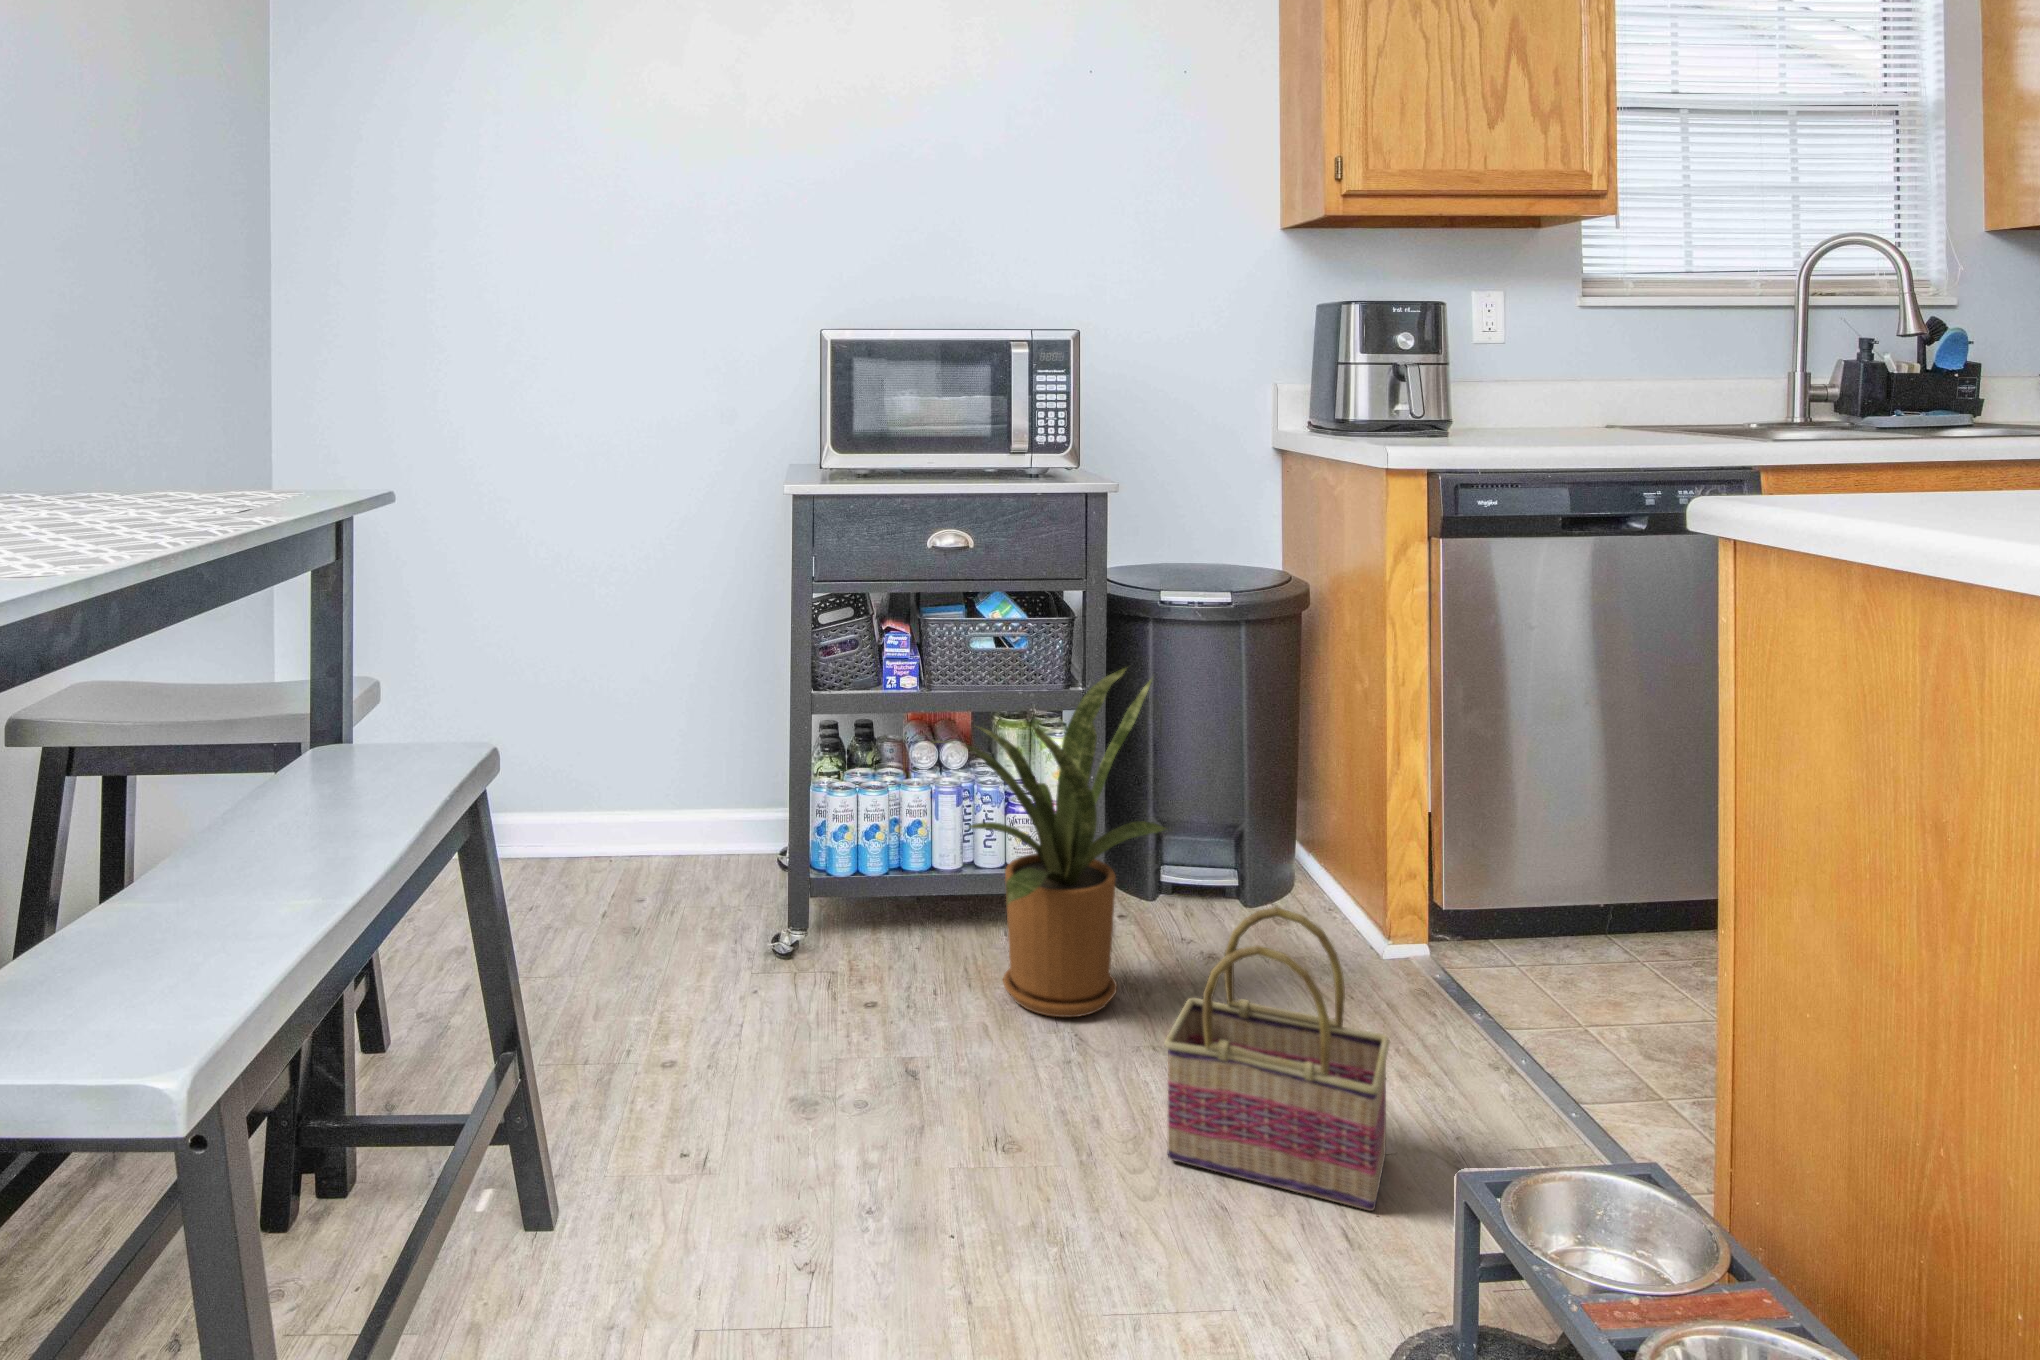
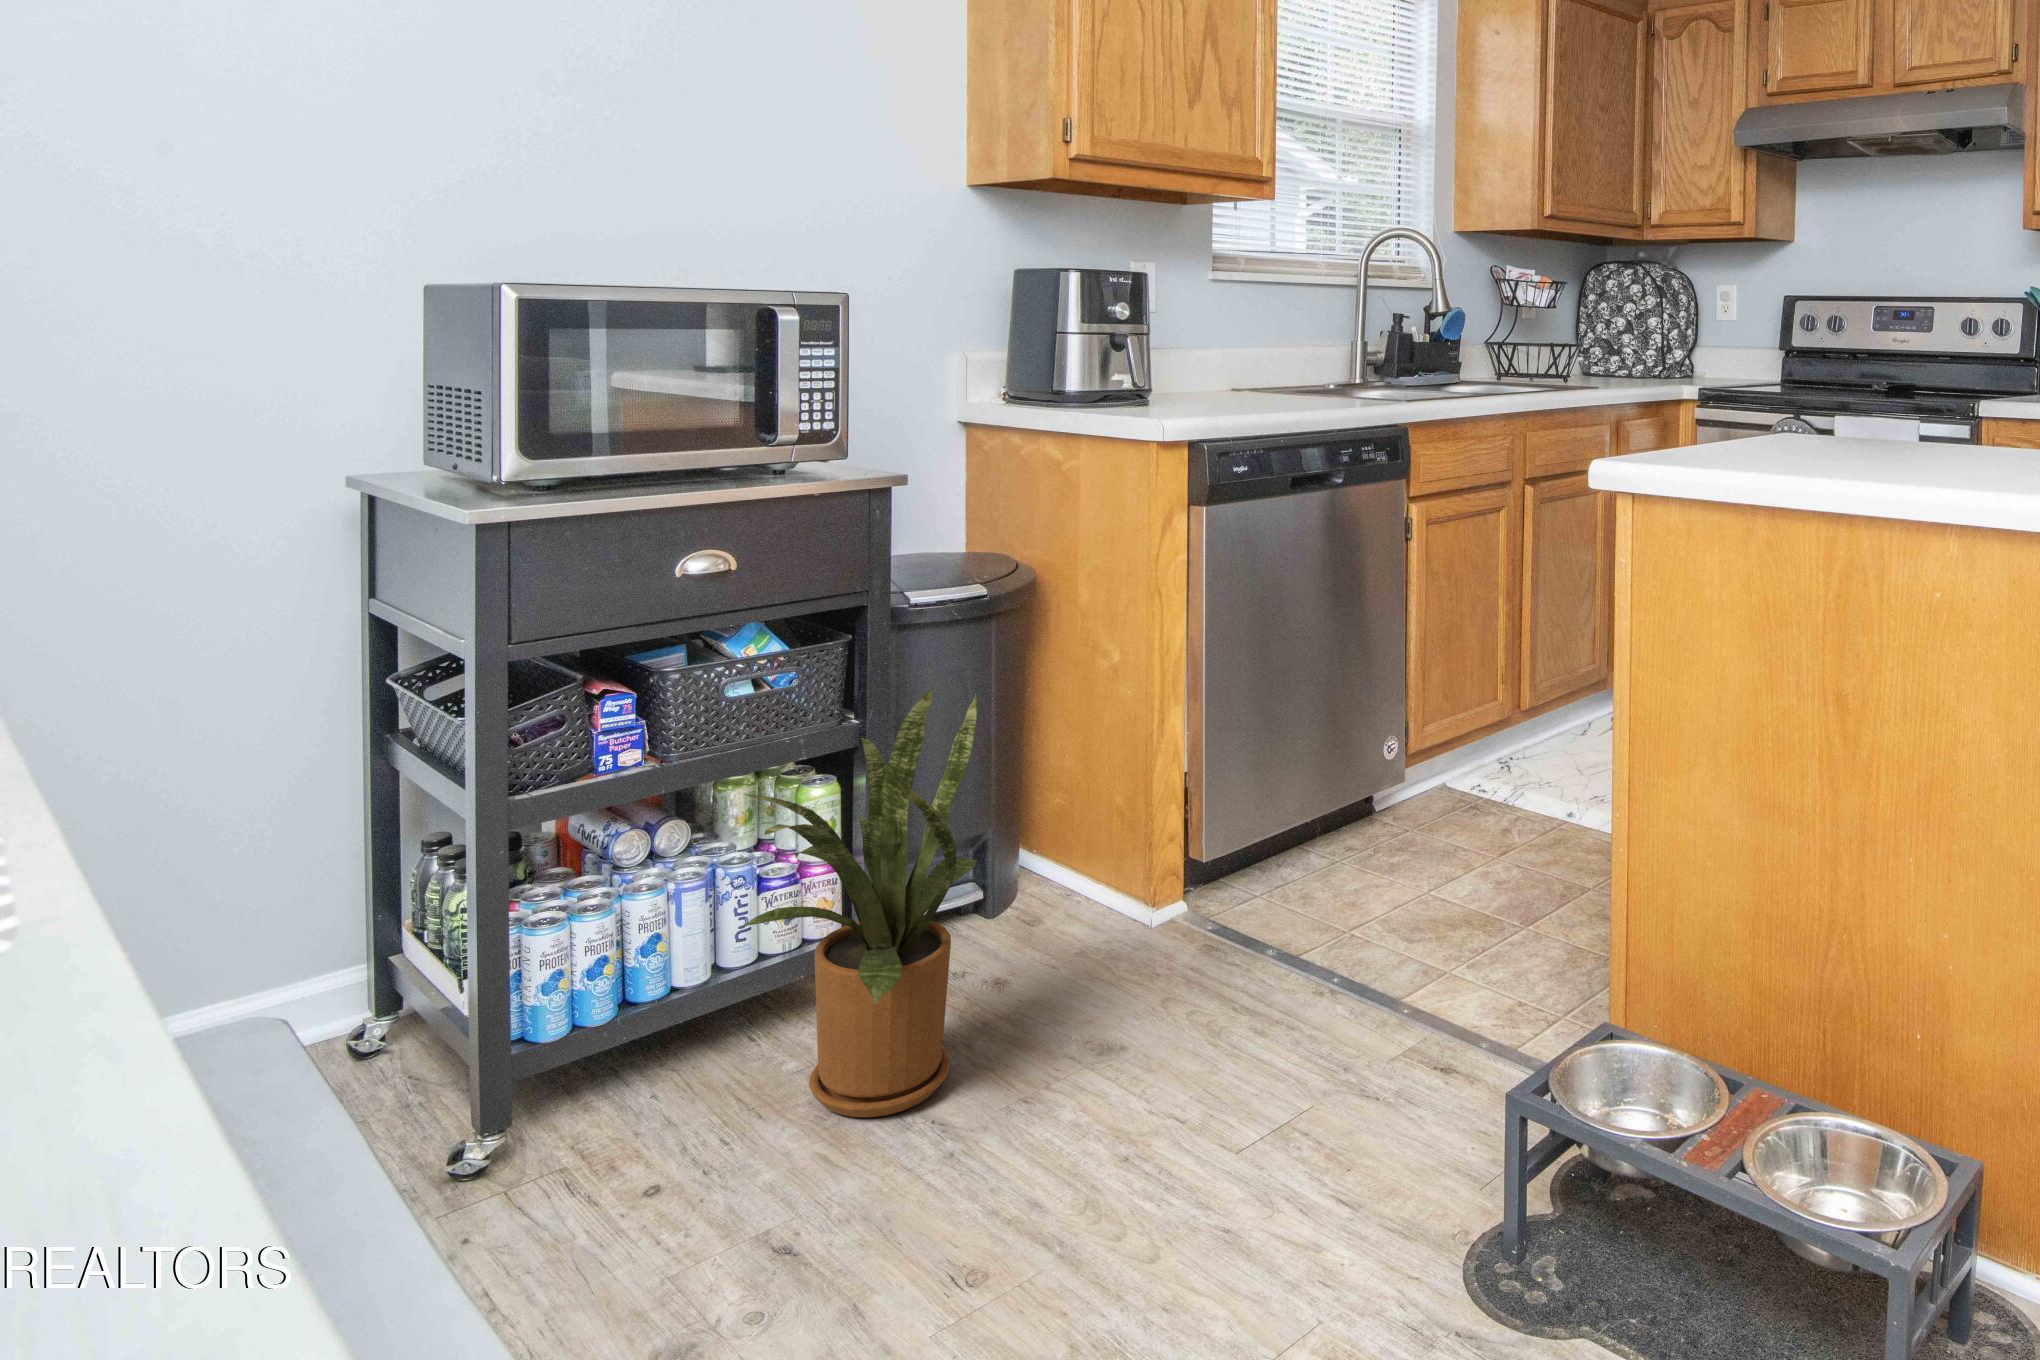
basket: present [1164,907,1390,1211] -> none [1110,917,1336,1216]

